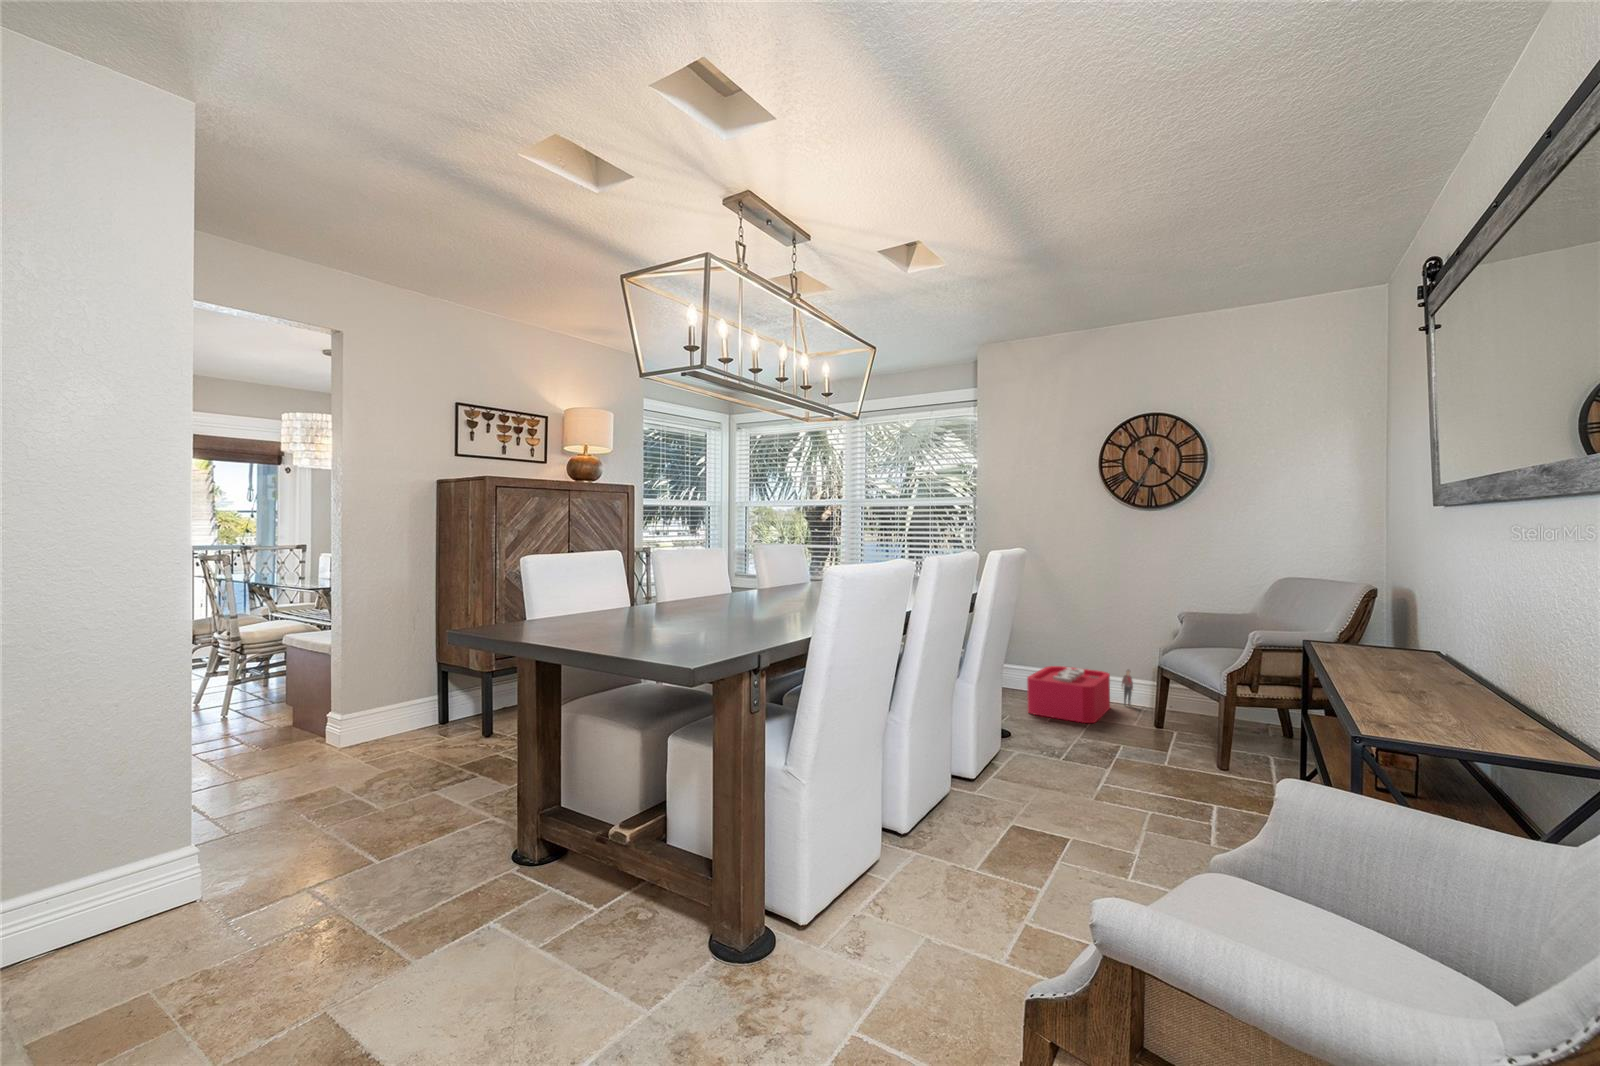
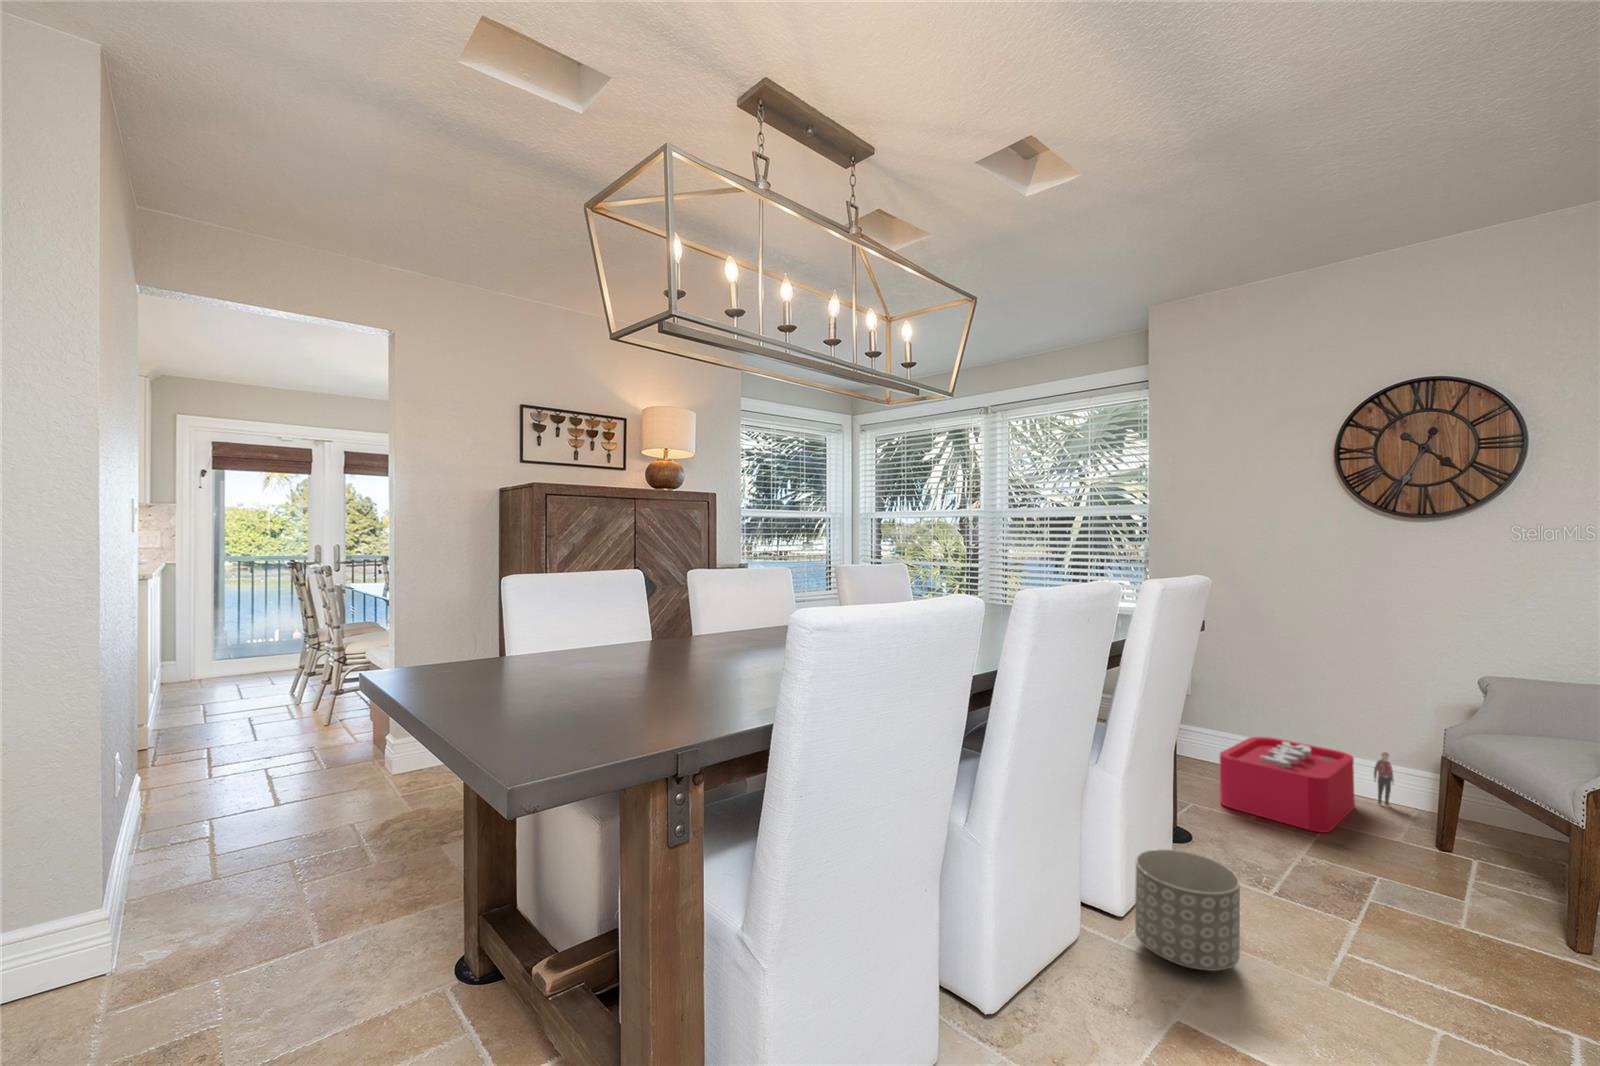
planter: none [984,727,1045,797] -> present [1135,849,1240,971]

